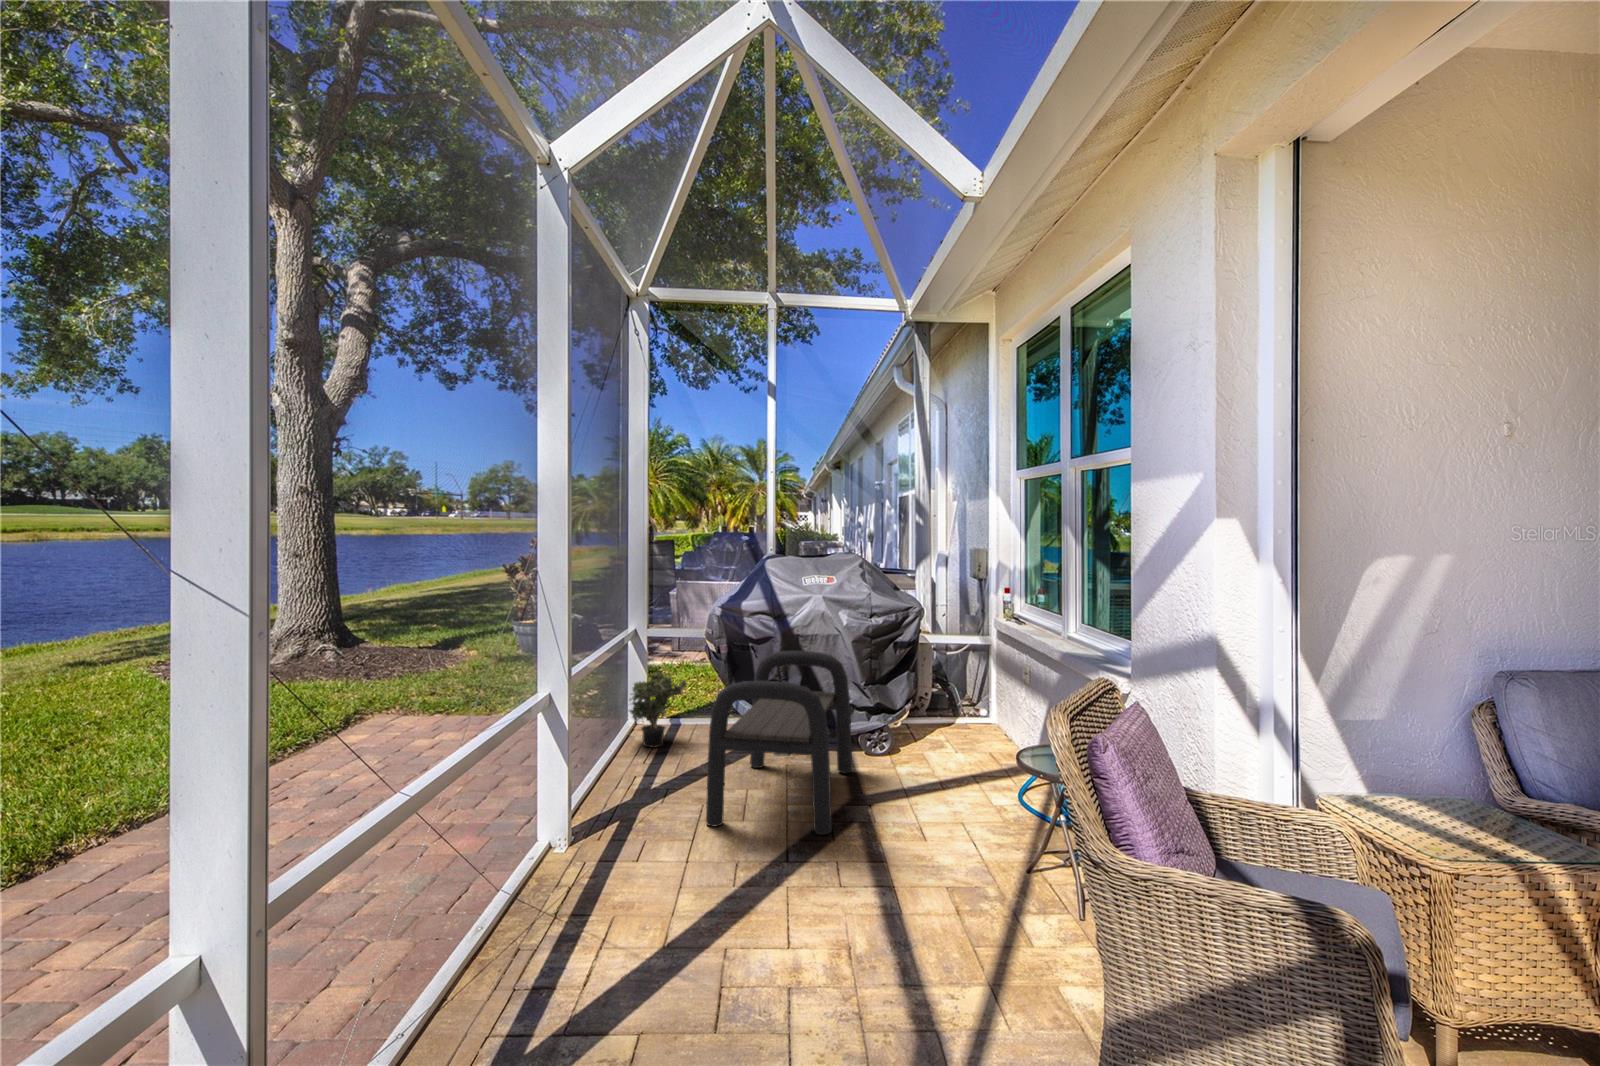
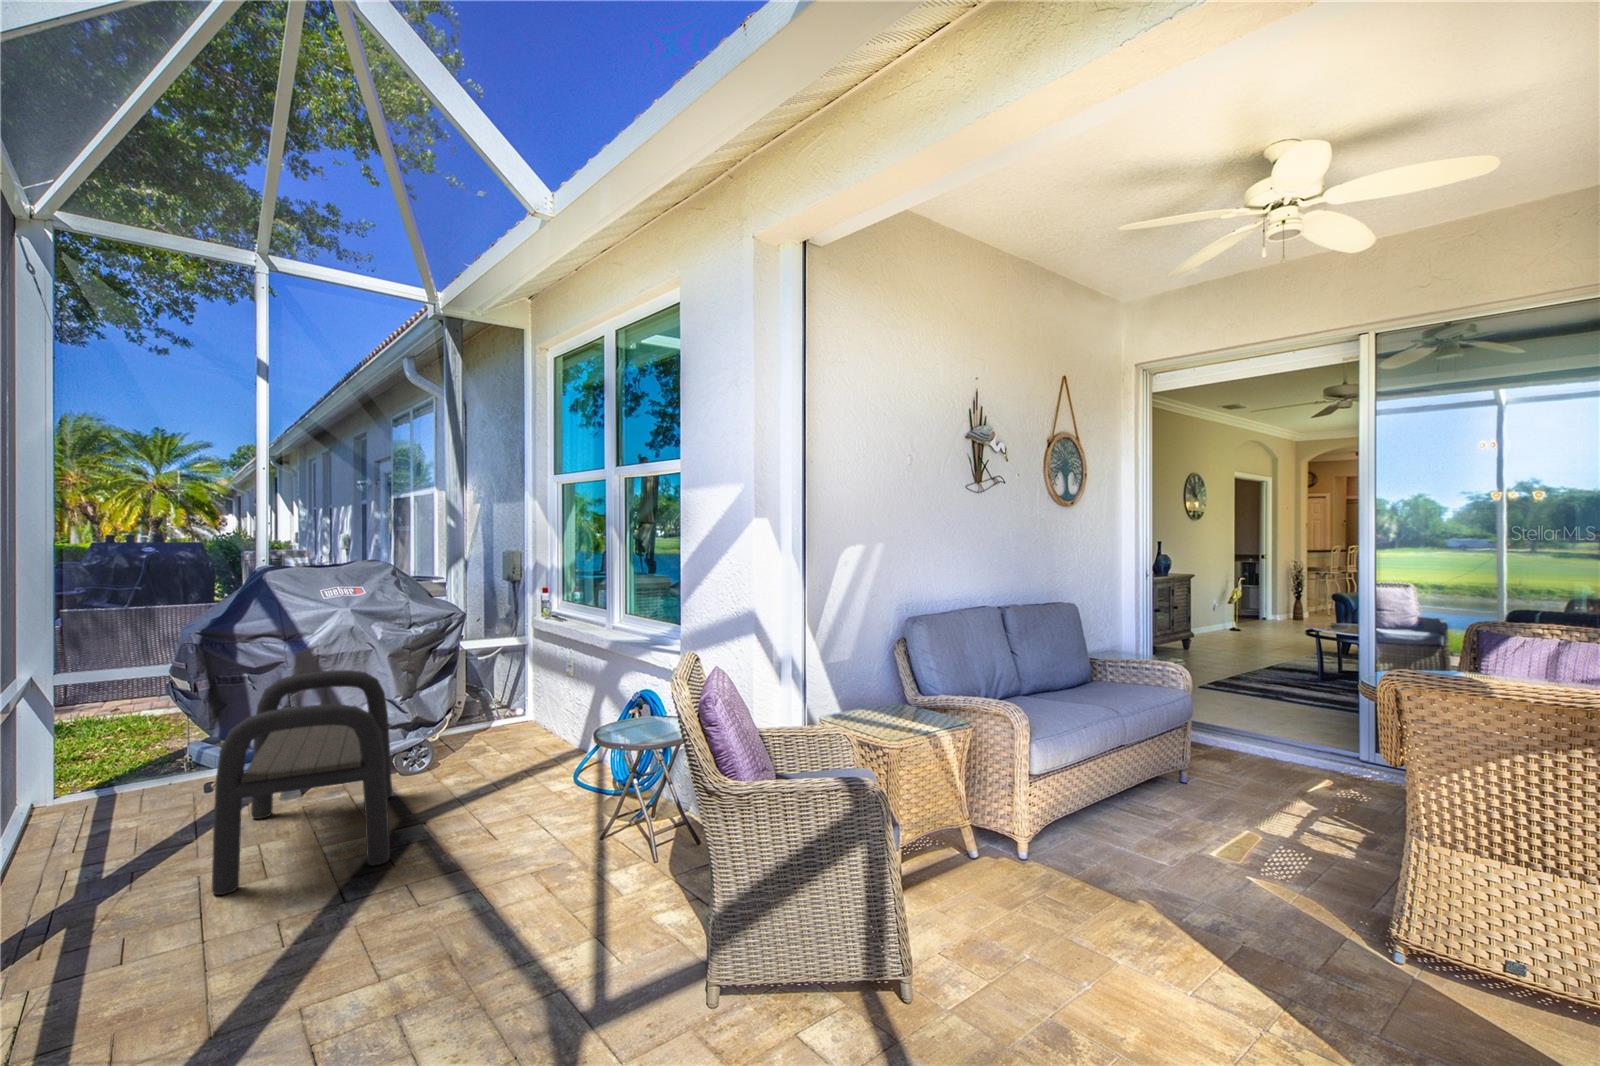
potted plant: present [628,672,687,747] -> none [28,725,137,831]

